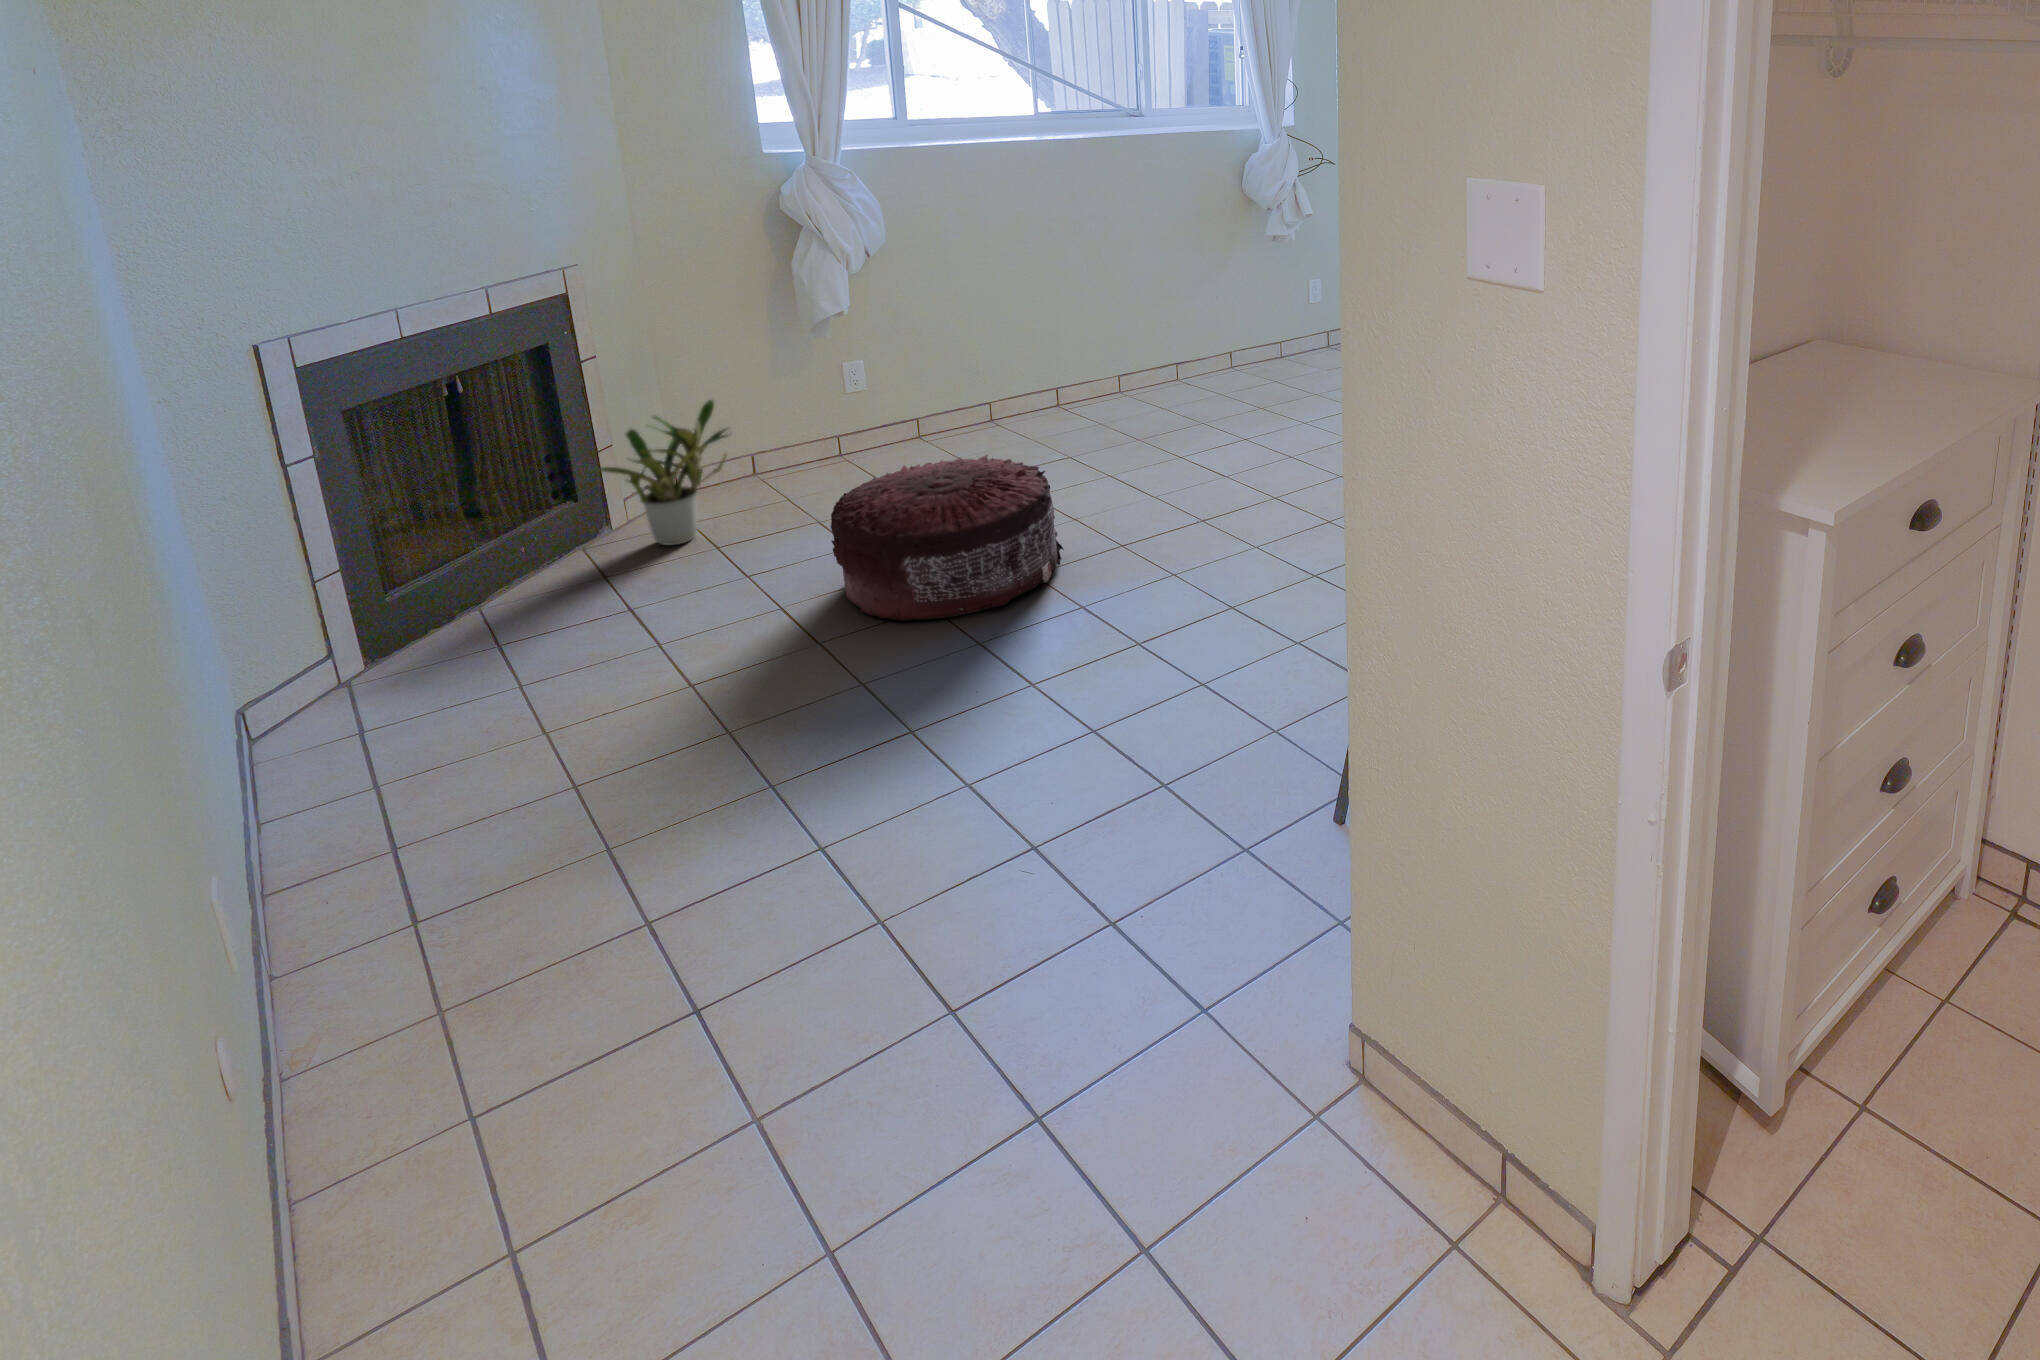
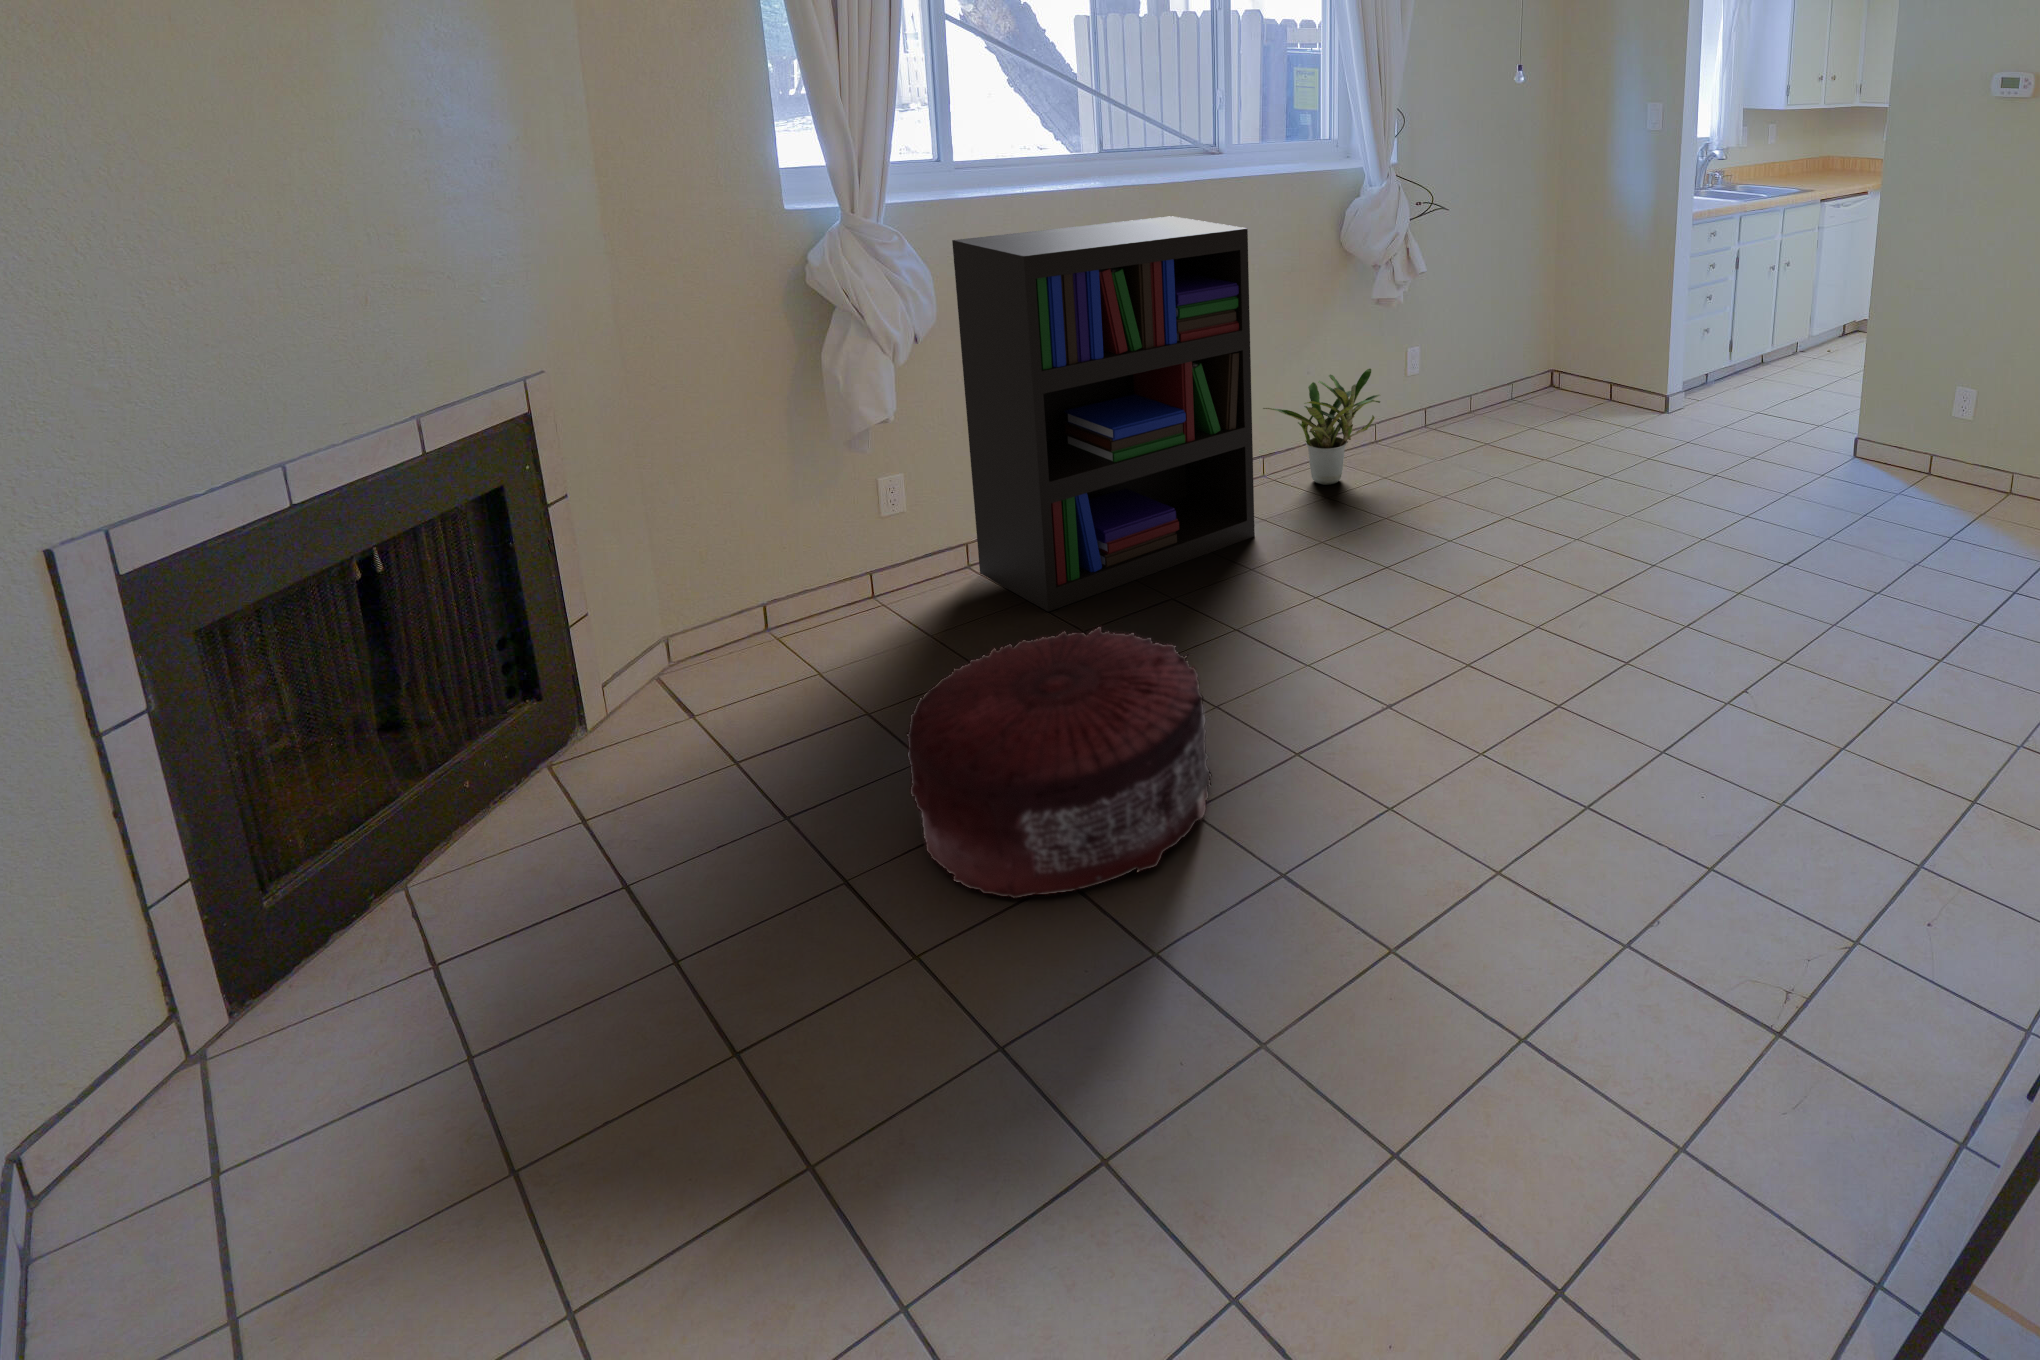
bookshelf: none [900,166,1154,468] -> present [952,216,1255,612]
potted plant: present [589,400,732,545] -> present [1263,369,1380,485]

